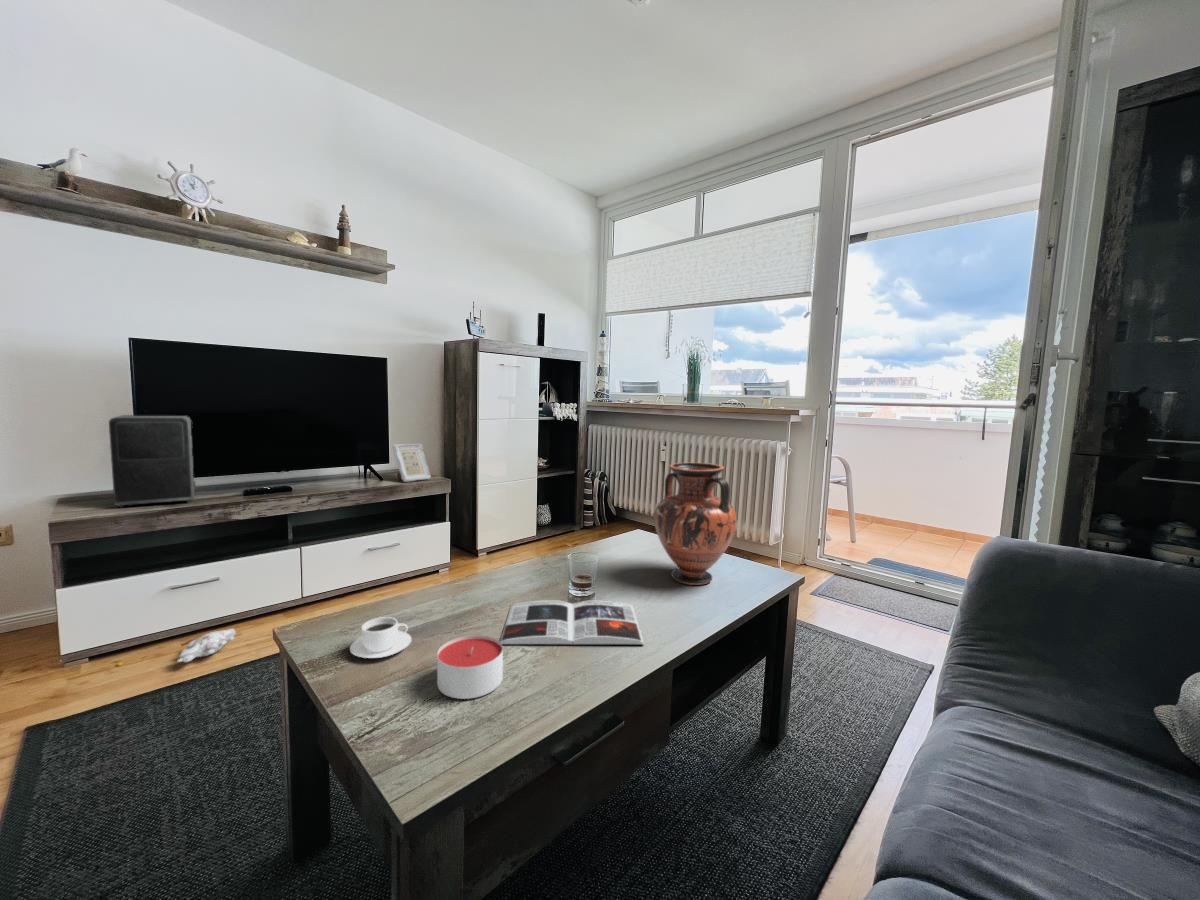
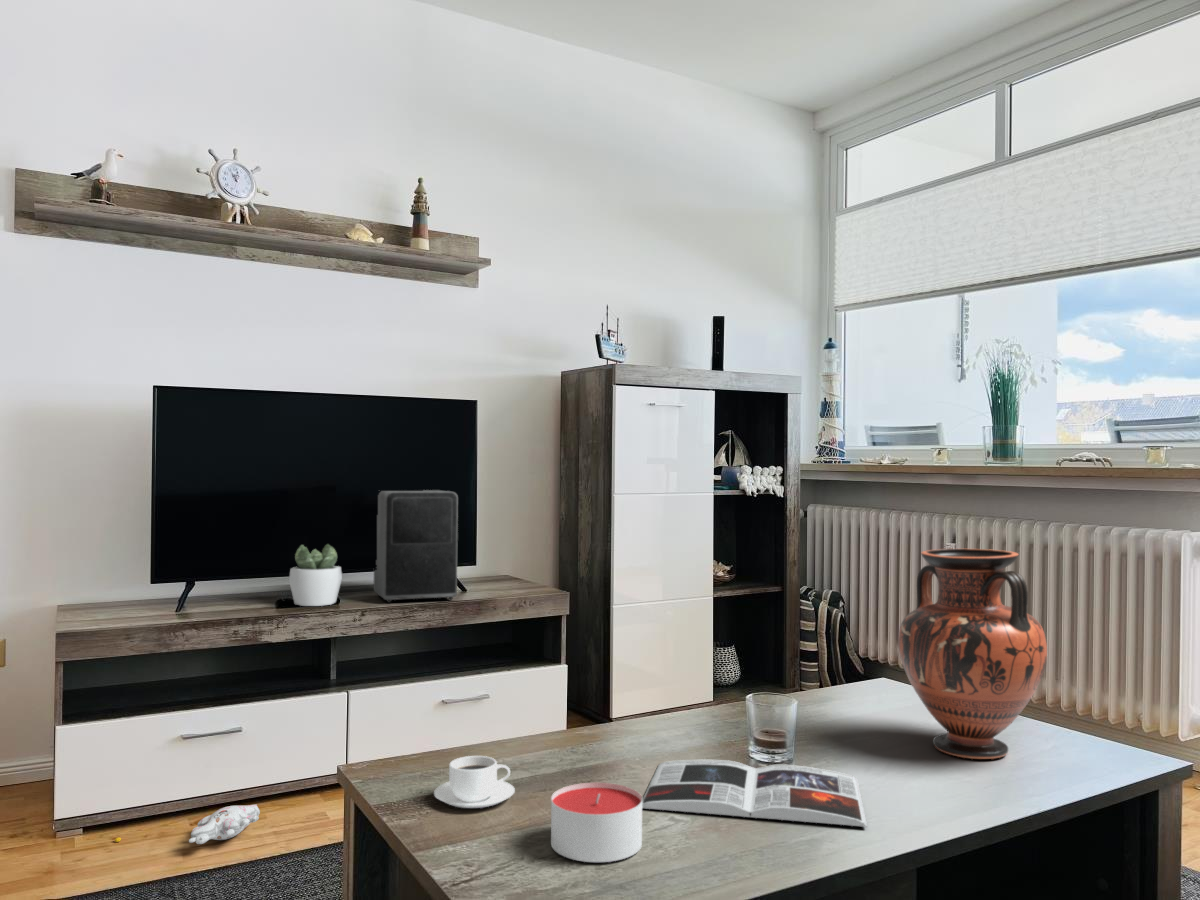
speaker: present [109,415,196,507] -> present [373,490,458,603]
picture frame: present [392,444,431,482] -> none [480,534,538,595]
succulent plant: none [253,452,294,494] -> present [289,545,342,606]

